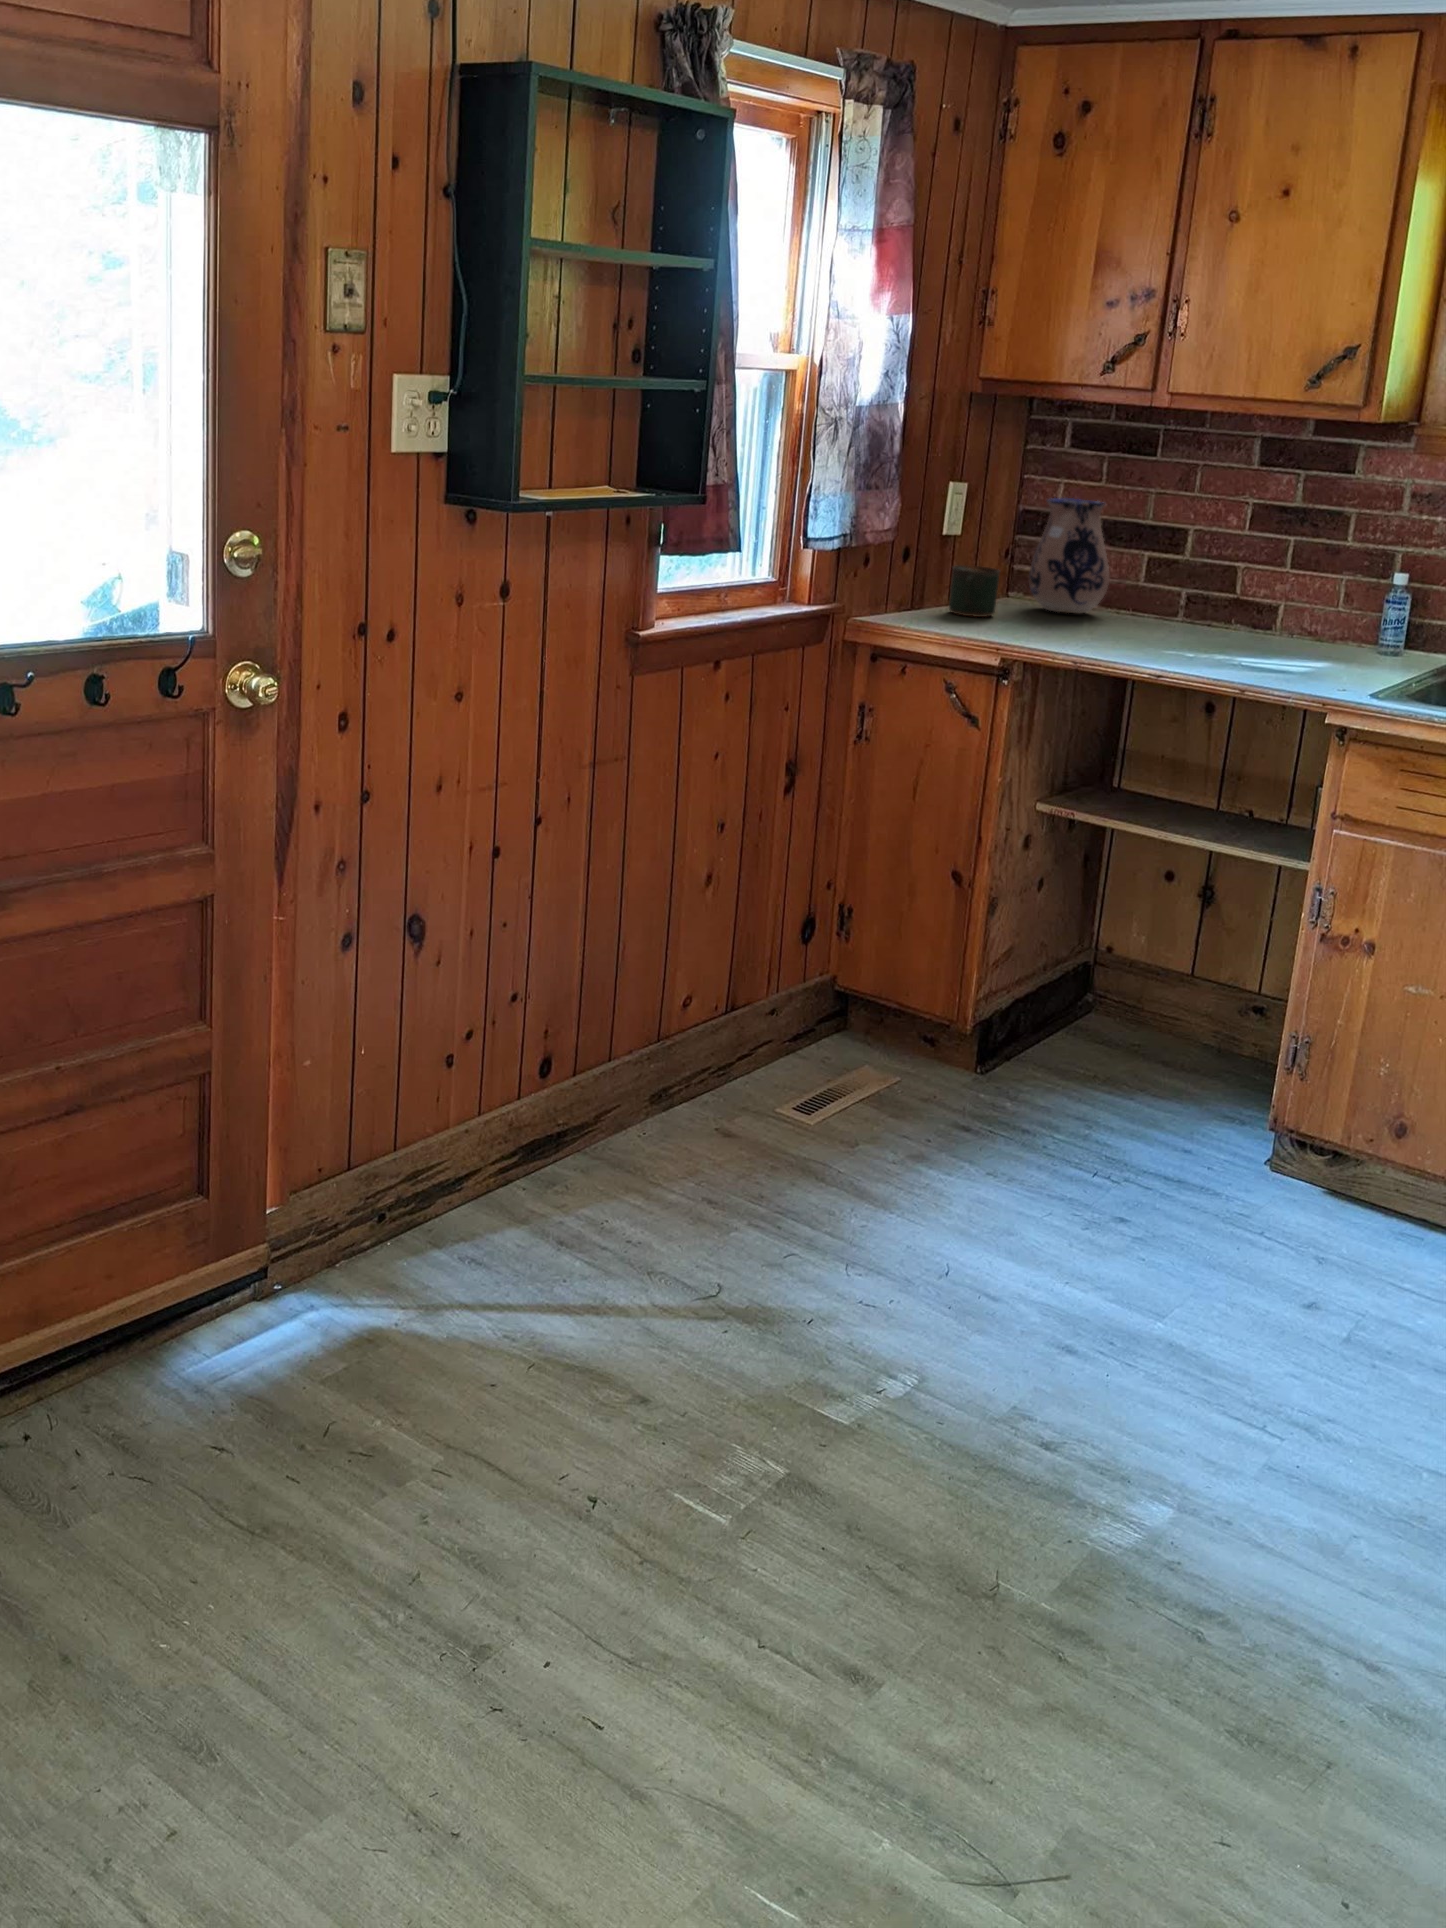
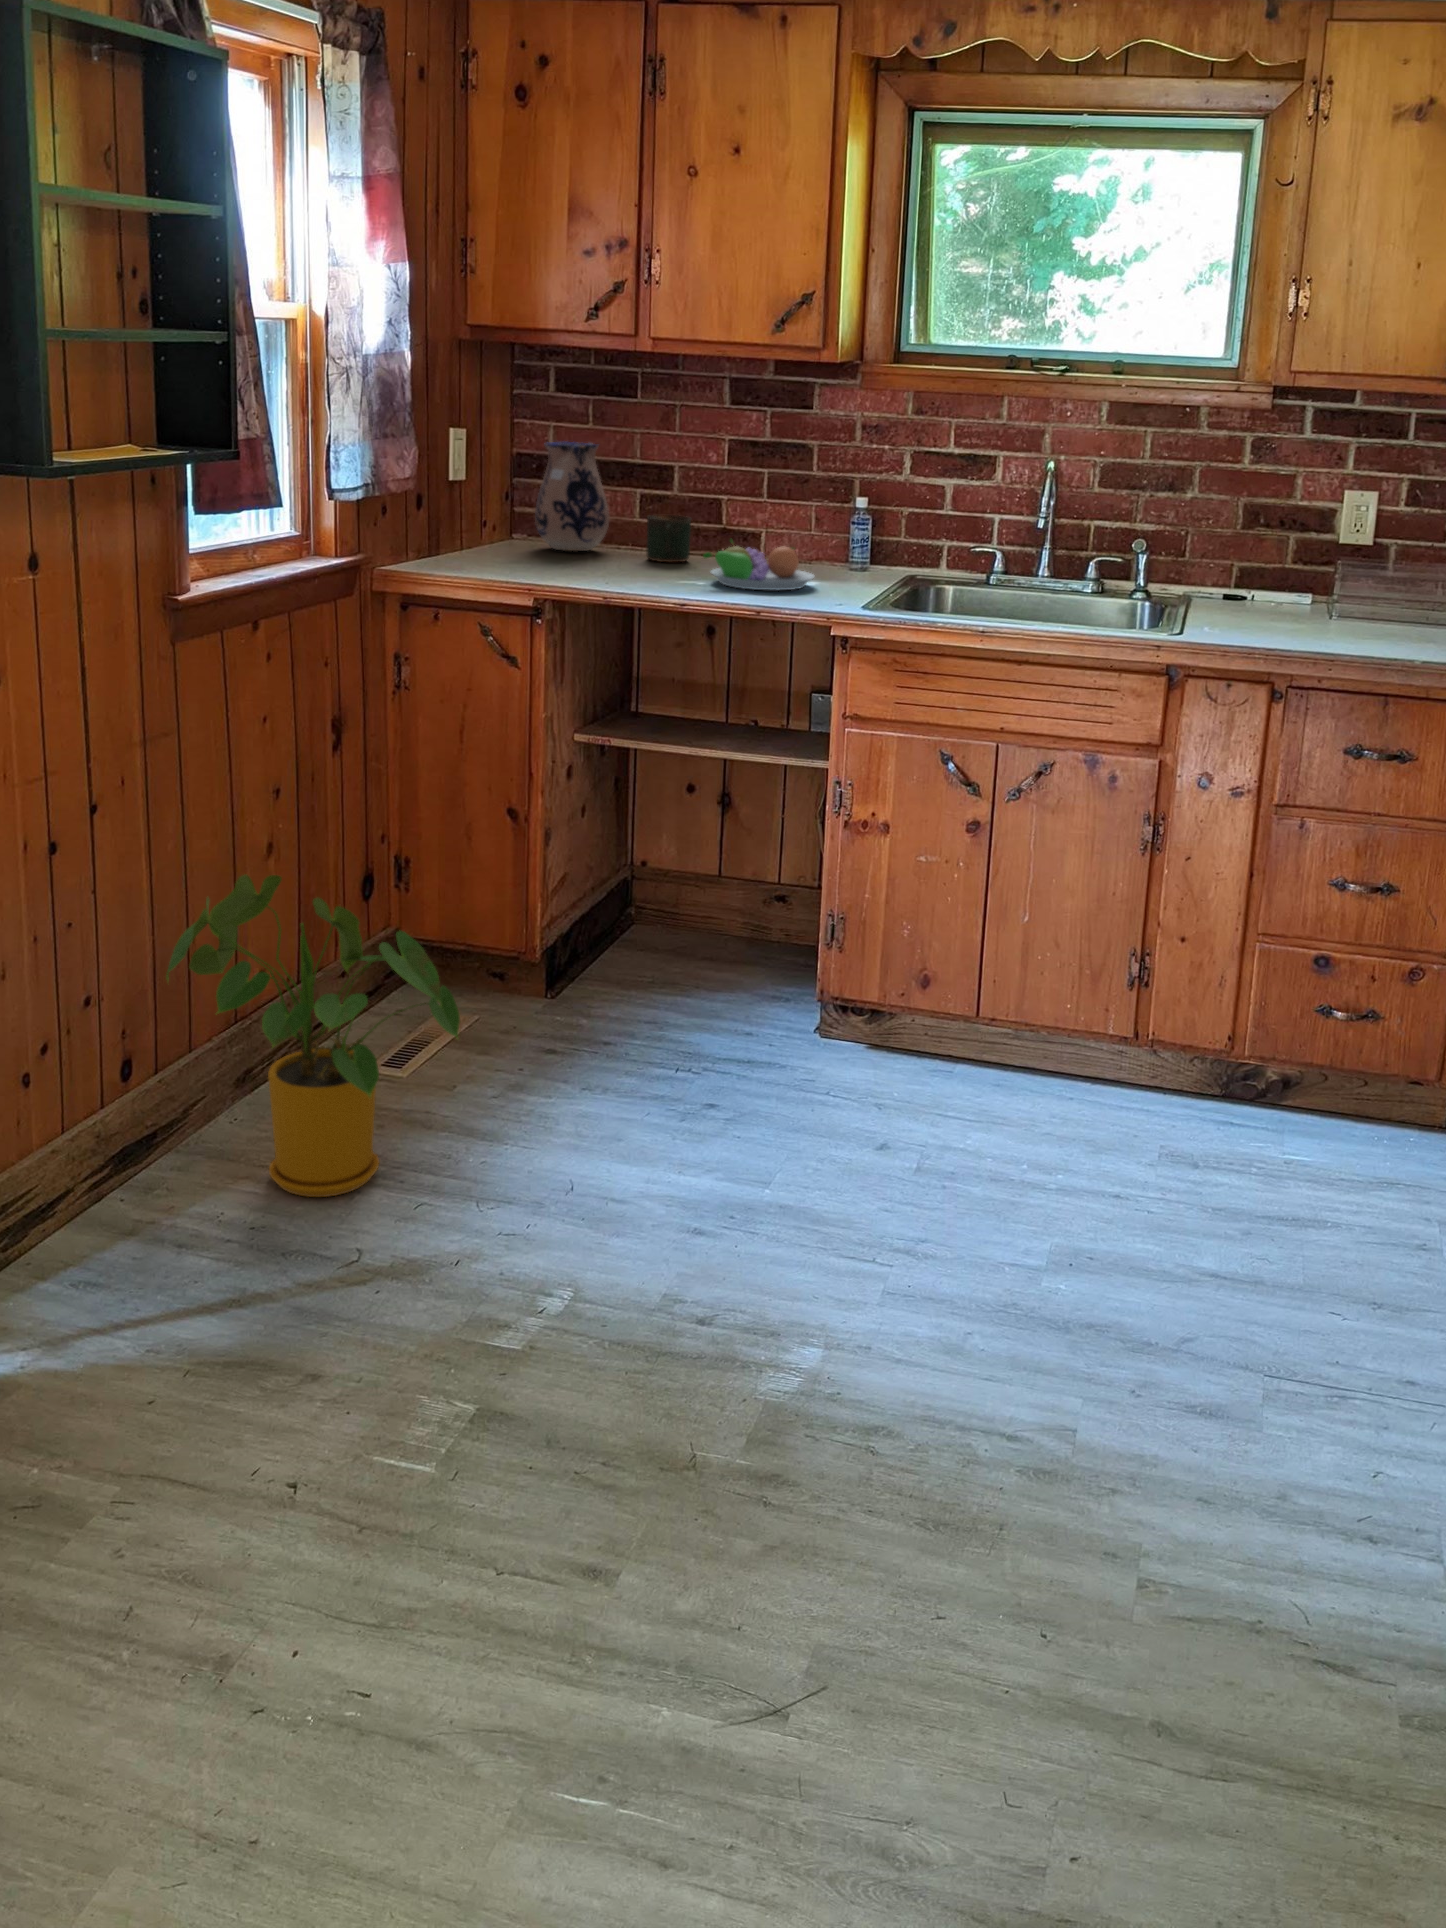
mug: present [949,565,1000,617] -> present [647,515,691,562]
fruit bowl: none [1195,611,1326,672] -> present [703,540,814,590]
house plant: none [581,902,848,1230] -> present [166,874,460,1197]

